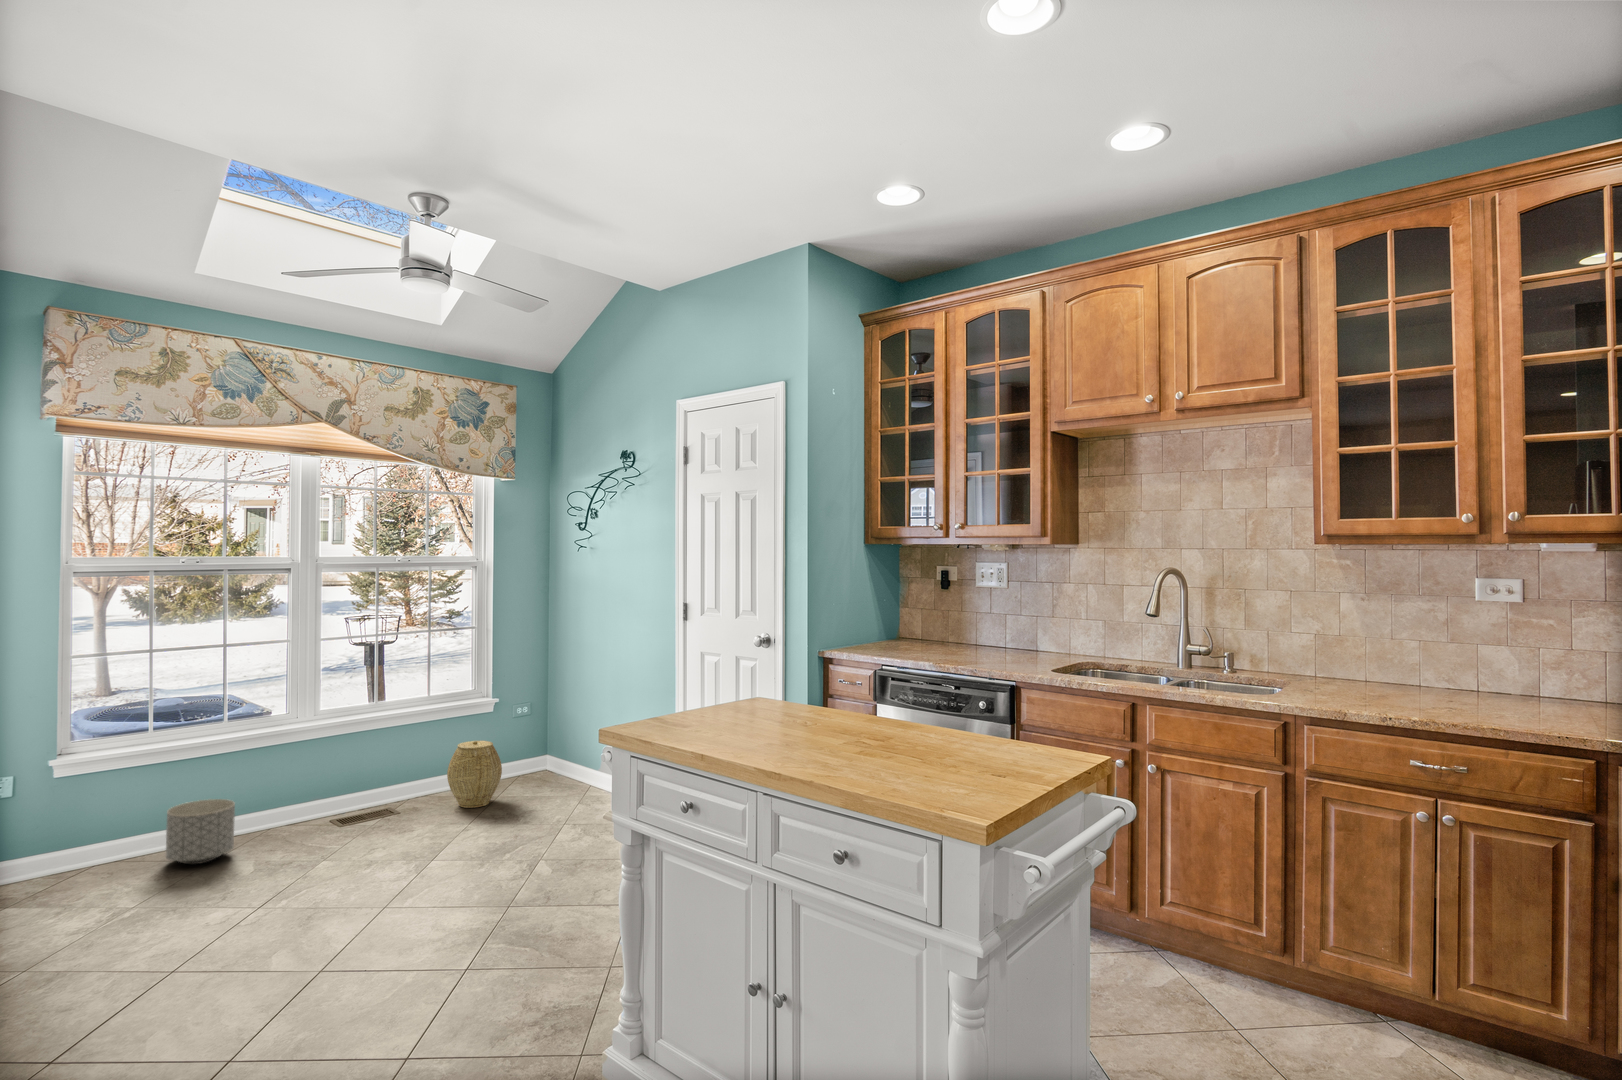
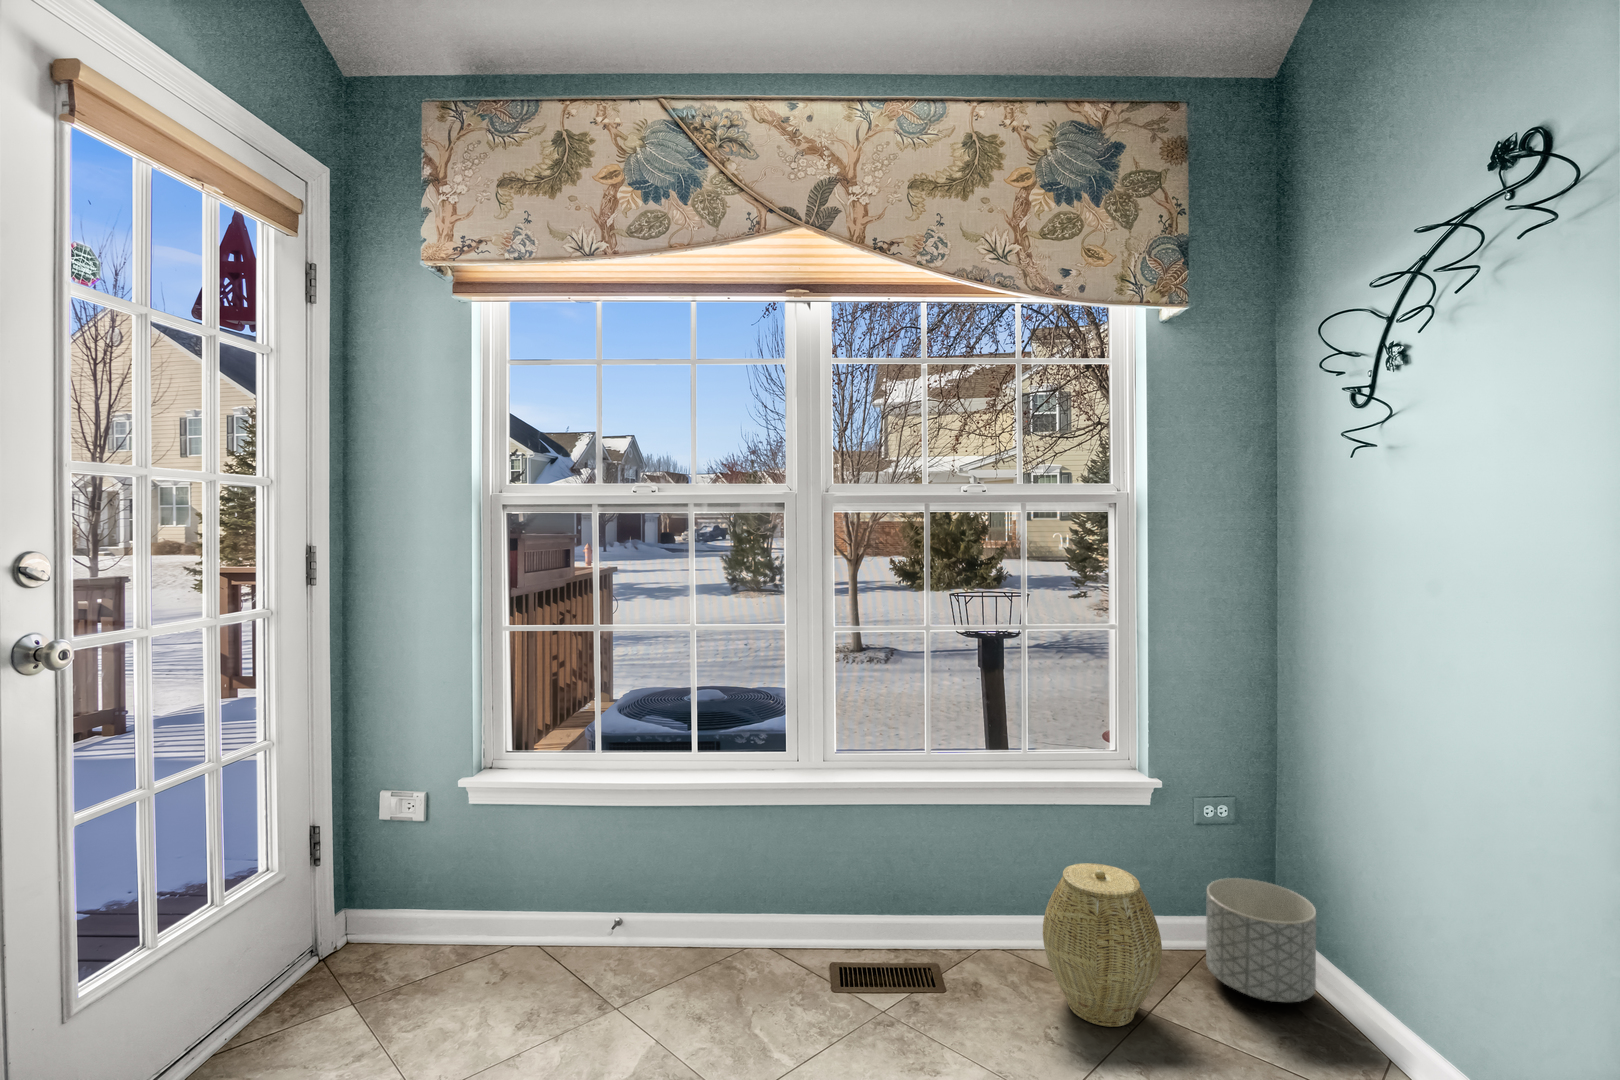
planter: present [166,799,235,864] -> present [1206,878,1316,1002]

